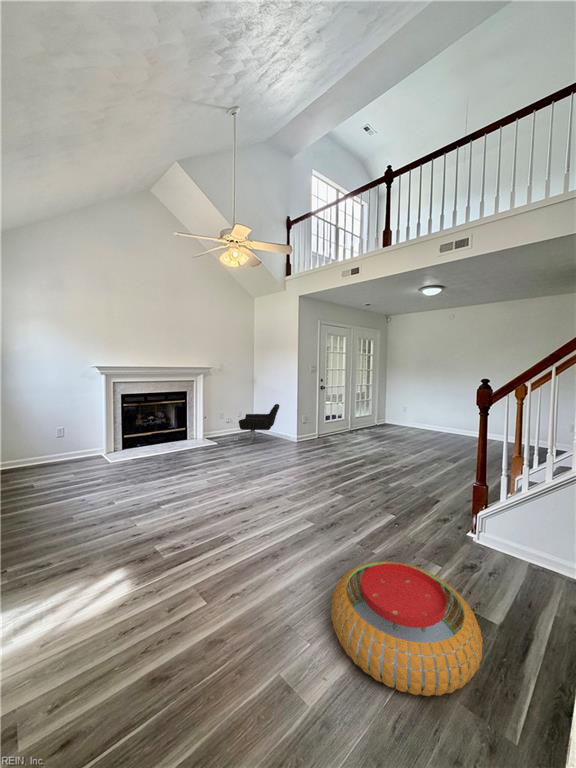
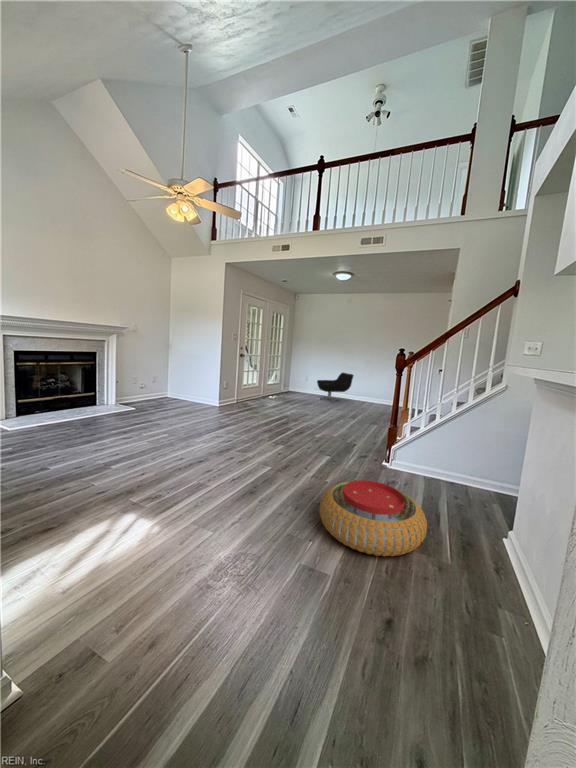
lounge chair: present [239,404,279,443] -> present [317,373,353,401]

